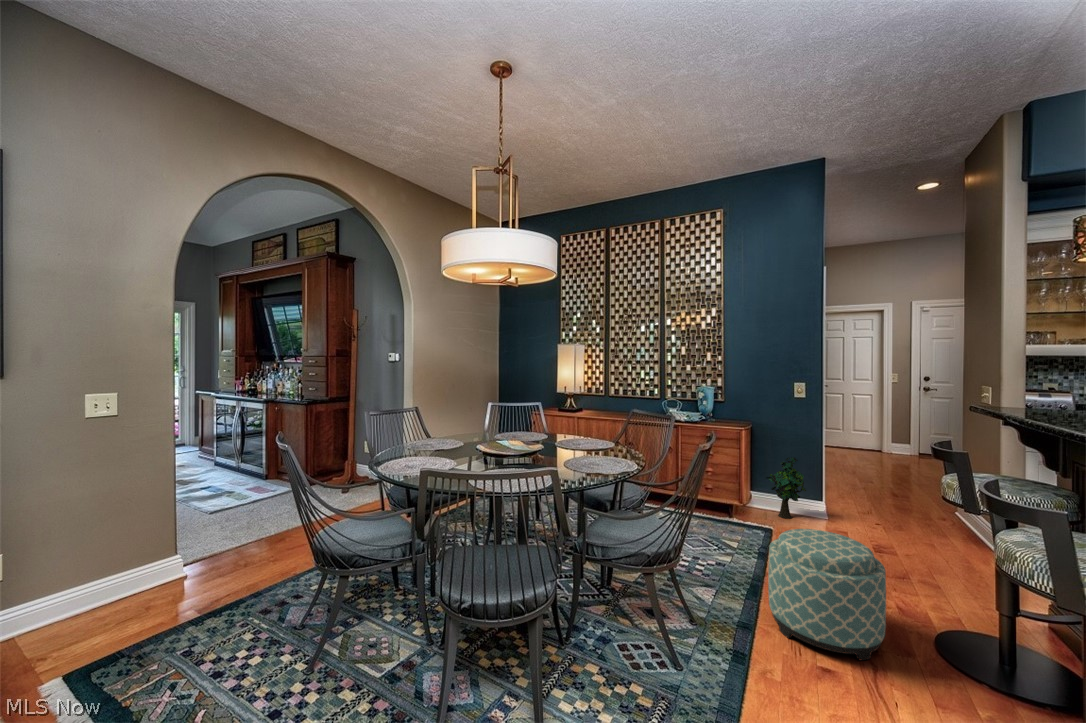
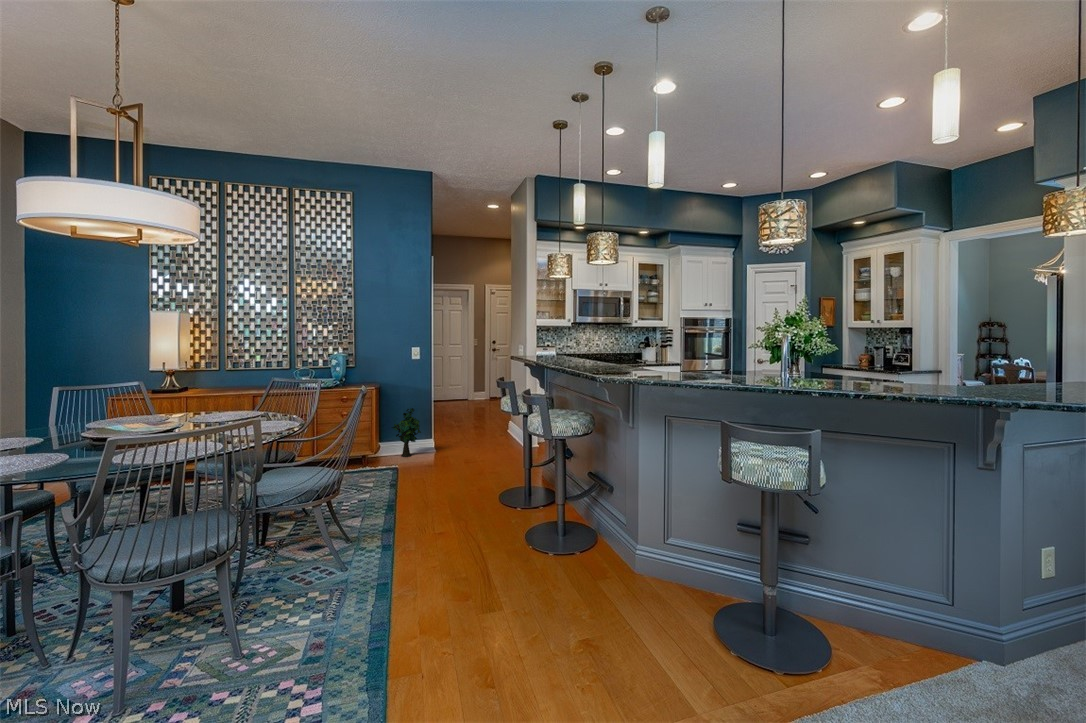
ottoman: present [768,529,886,660] -> none [402,452,471,528]

